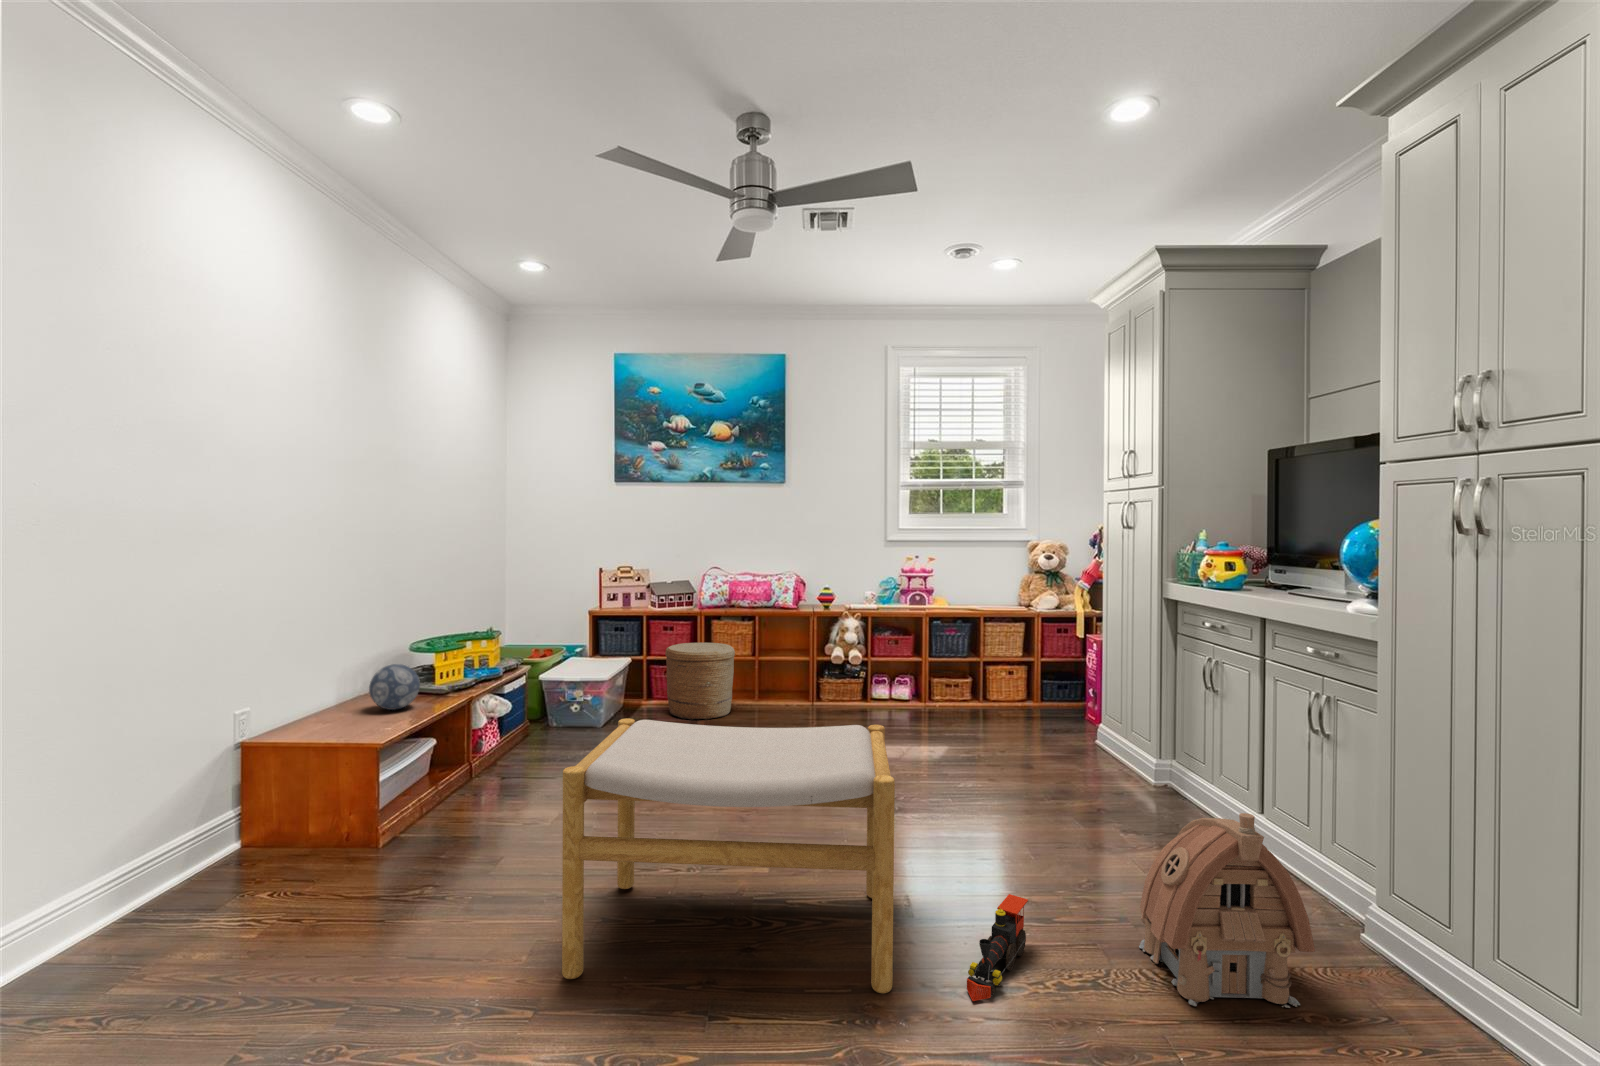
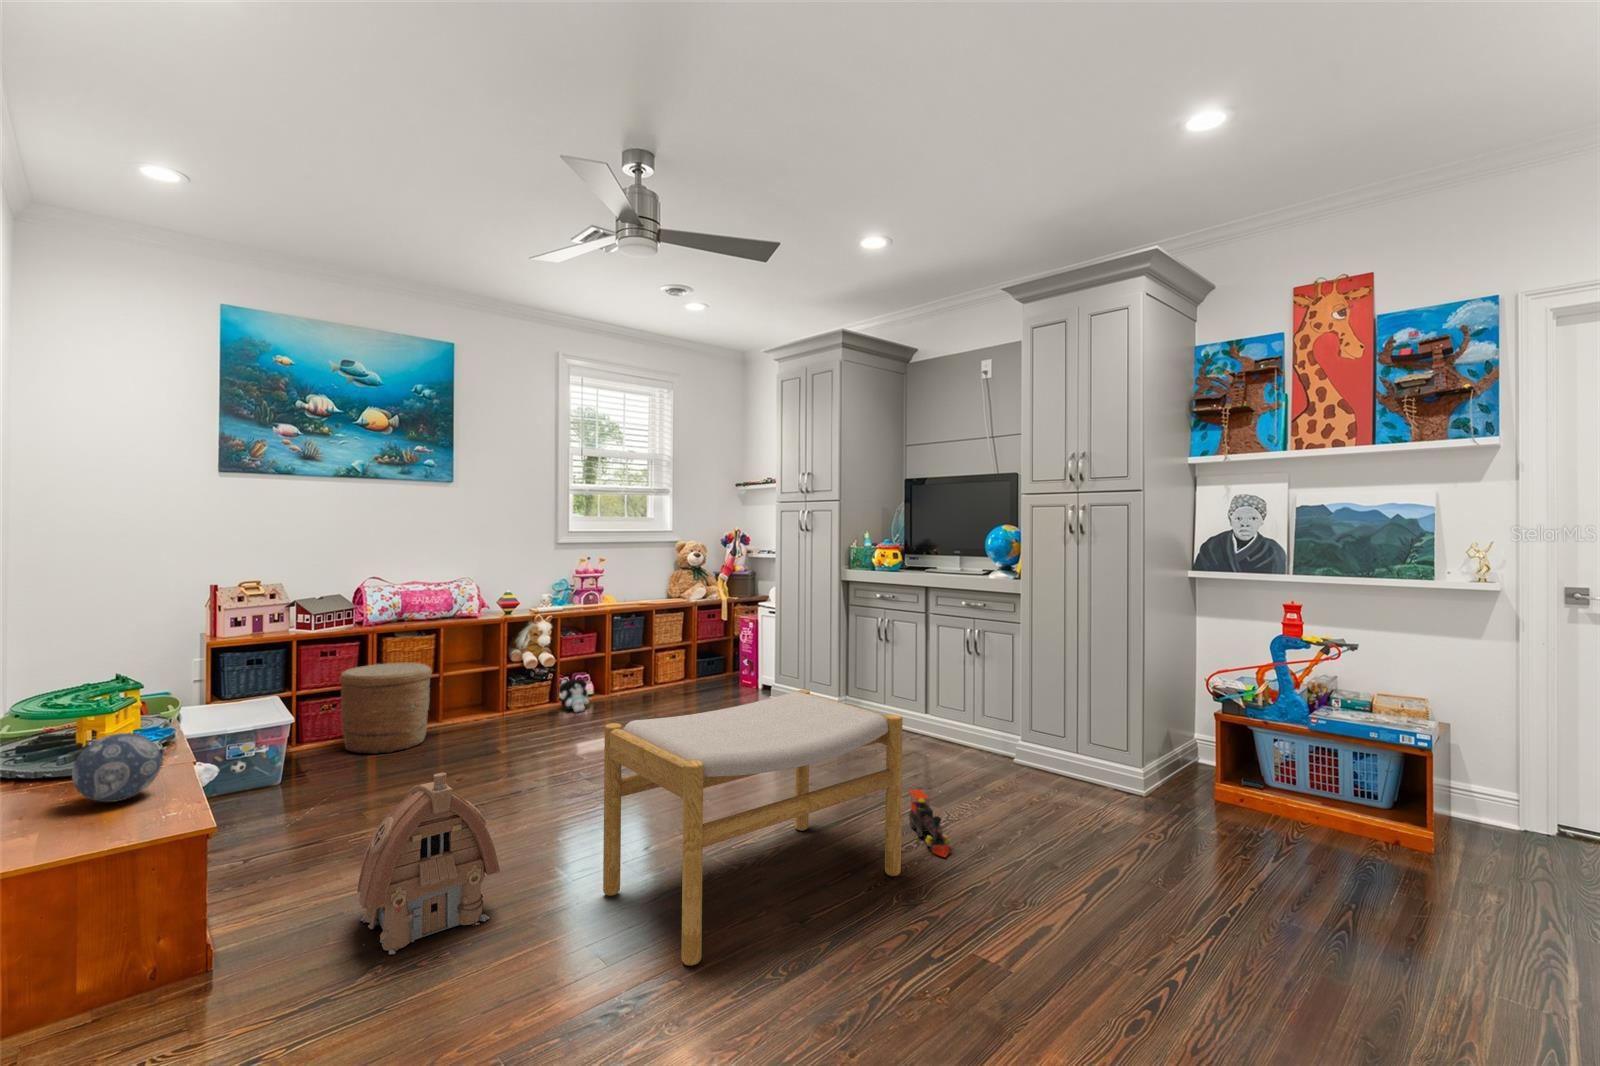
plush toy: none [859,680,894,716] -> present [559,679,592,712]
toy house: present [1139,813,1315,1008] -> present [357,773,500,954]

